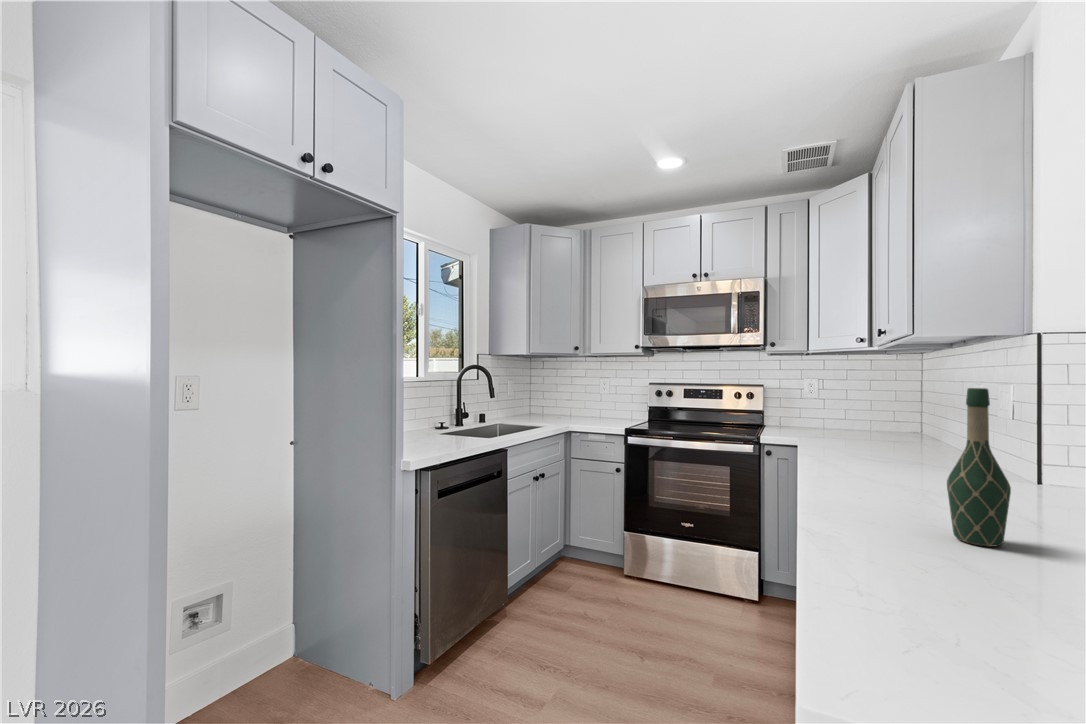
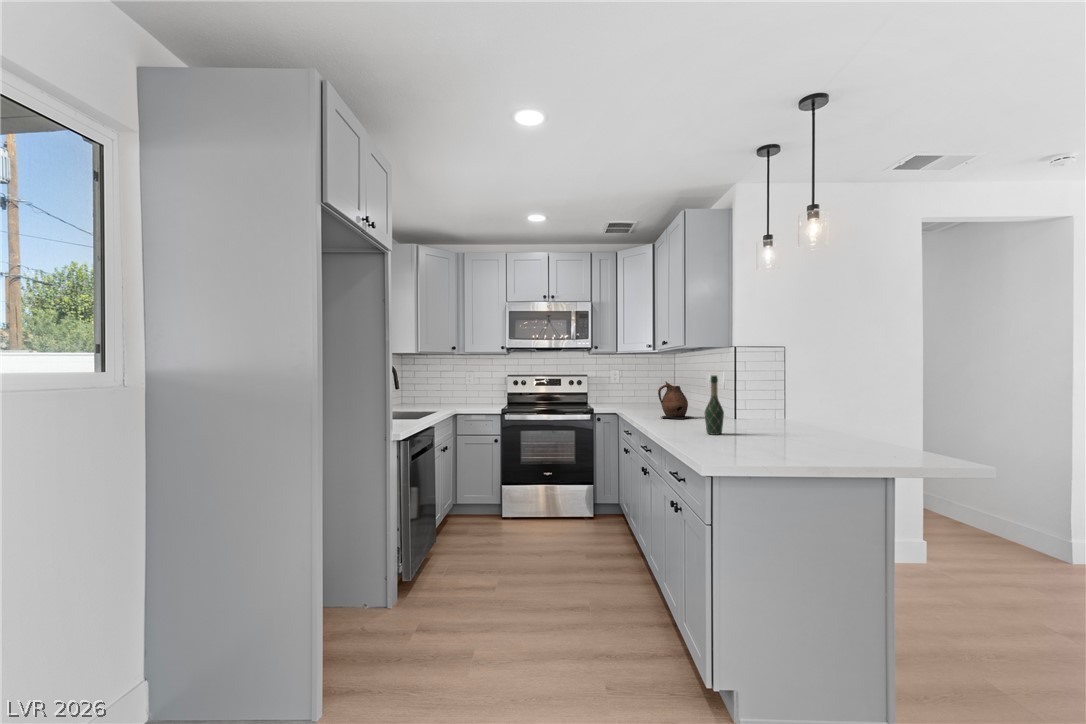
ceramic pitcher: none [858,399,939,474] -> present [658,381,692,419]

